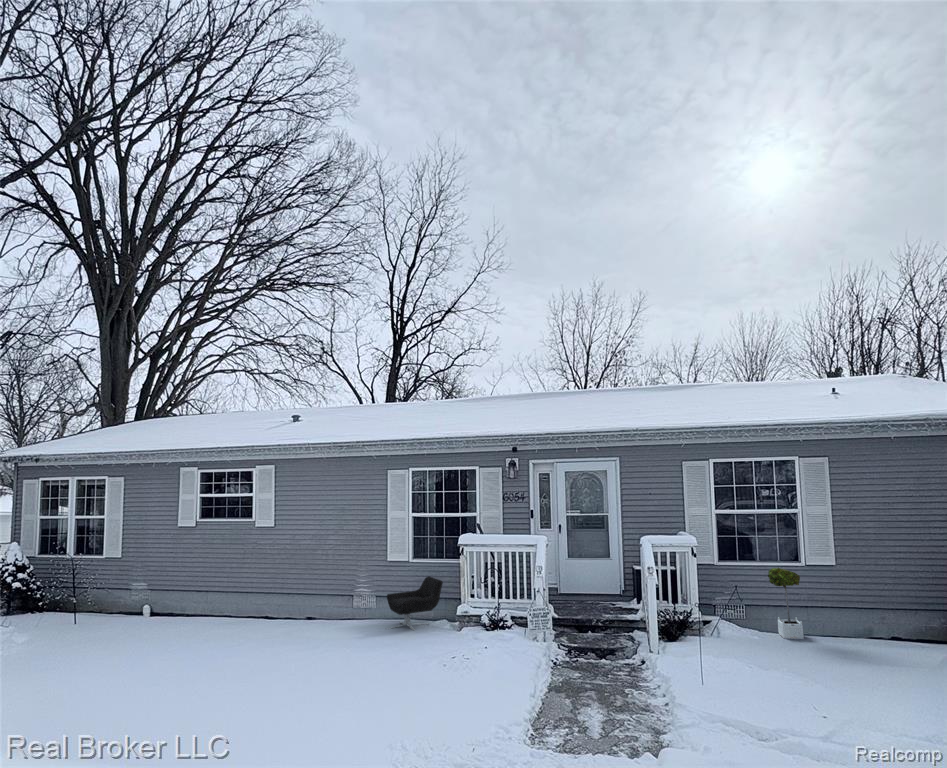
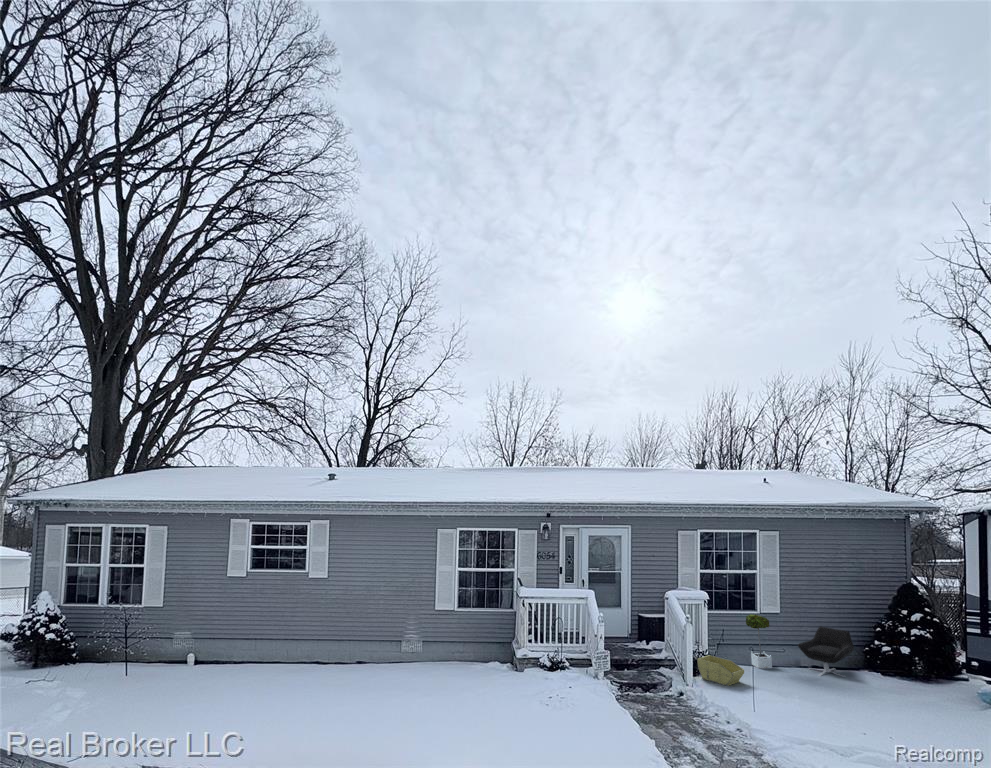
lounge chair: present [387,576,443,630] -> present [798,626,854,676]
storage bin: none [684,618,744,655] -> present [697,655,744,686]

